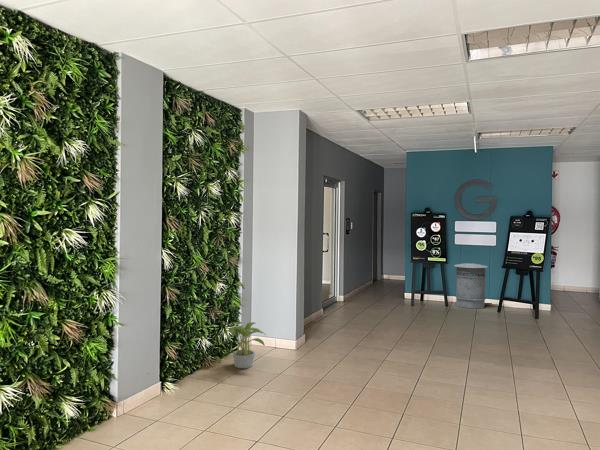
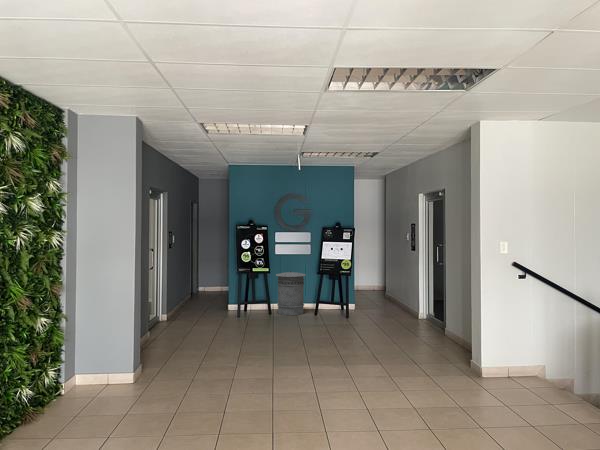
potted plant: present [226,322,265,368] -> none [49,359,104,416]

